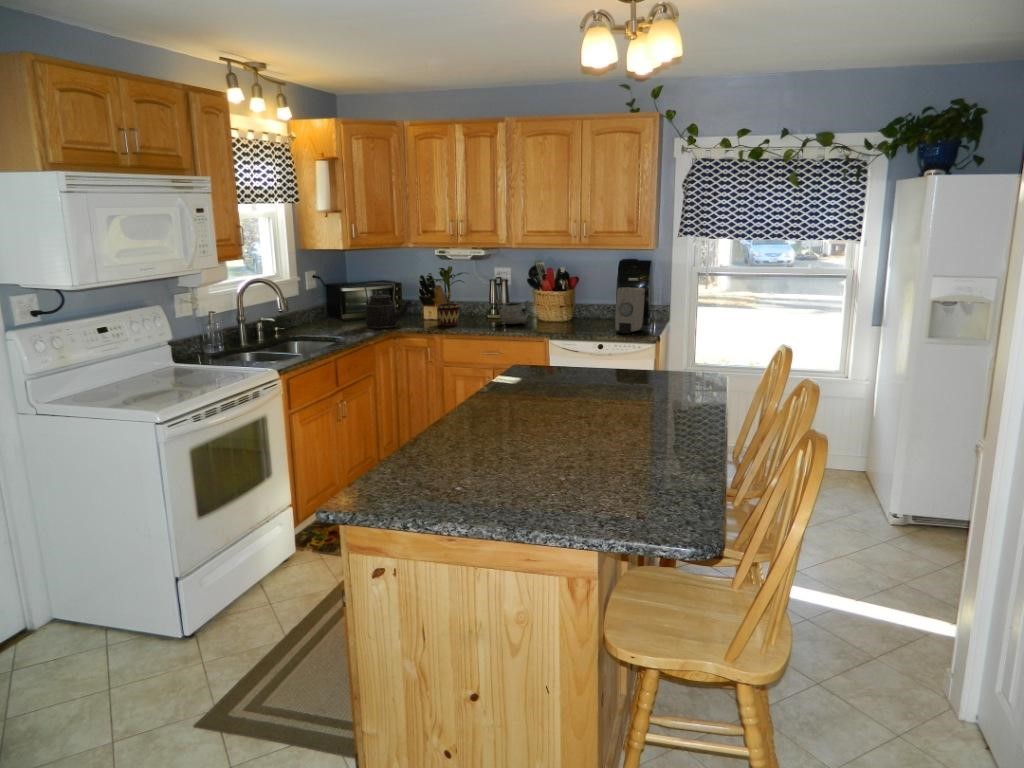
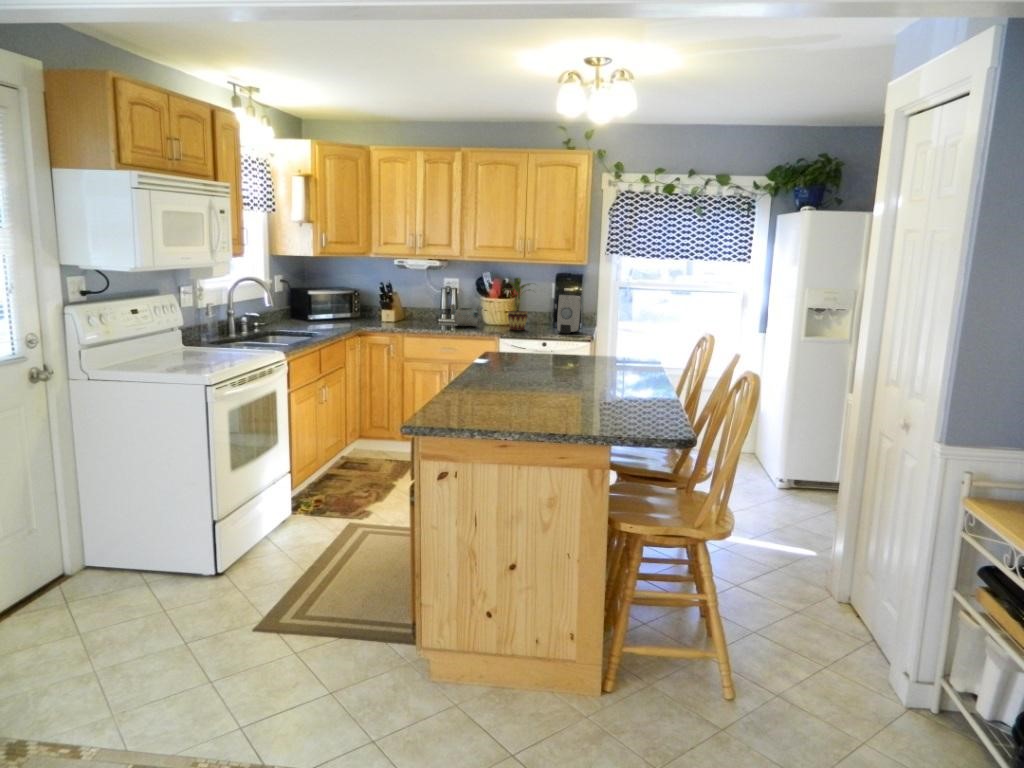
potted plant: present [428,266,469,326] -> present [508,278,530,330]
kettle: present [364,283,411,329] -> none [333,287,376,327]

